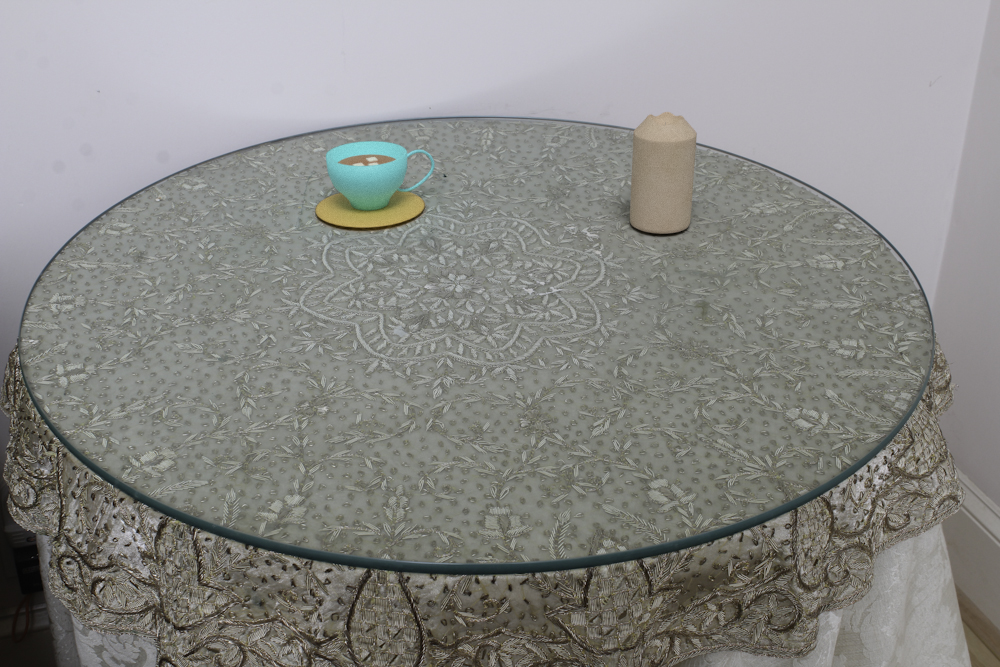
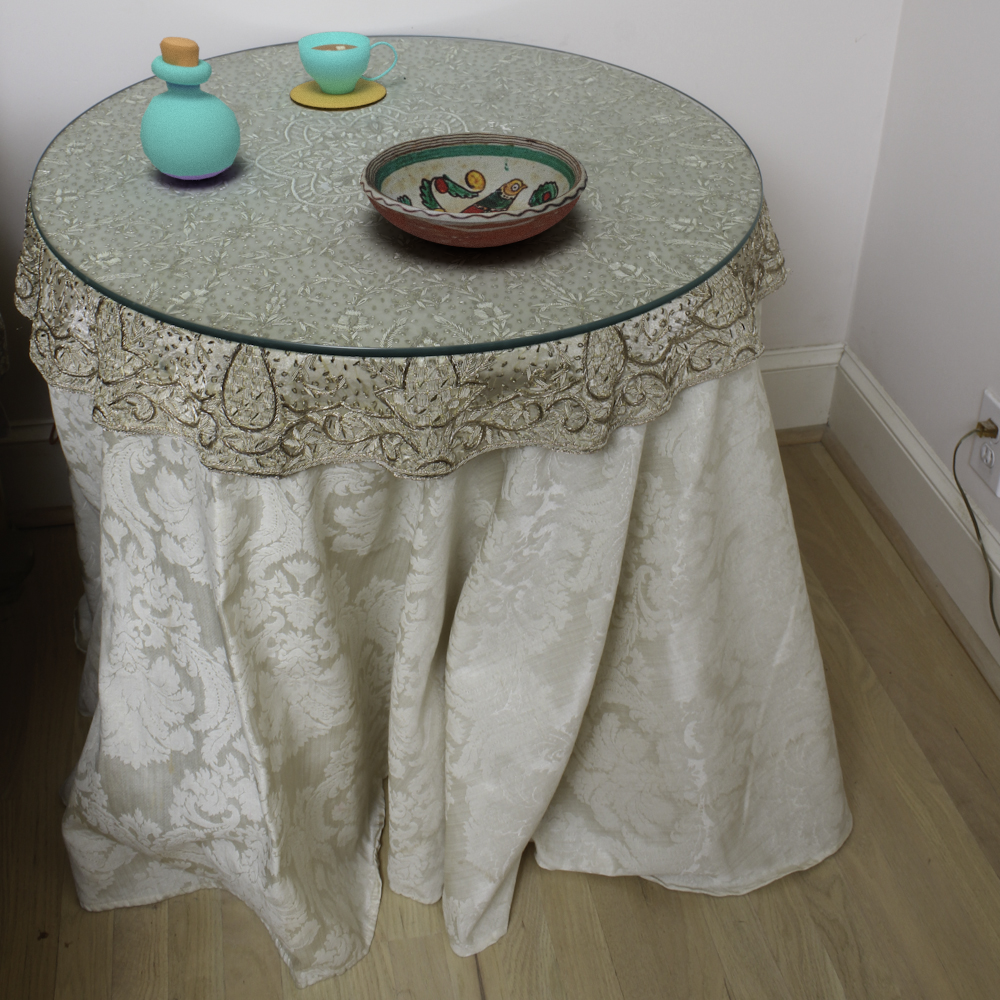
candle: present [630,112,697,234] -> none [558,14,616,129]
perfume bottle: none [174,174,292,336] -> present [140,37,240,180]
decorative bowl: none [467,257,742,406] -> present [360,132,588,248]

